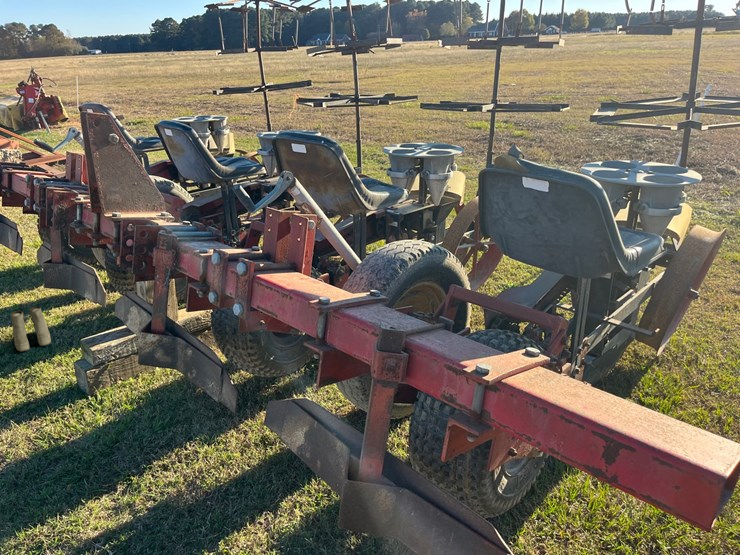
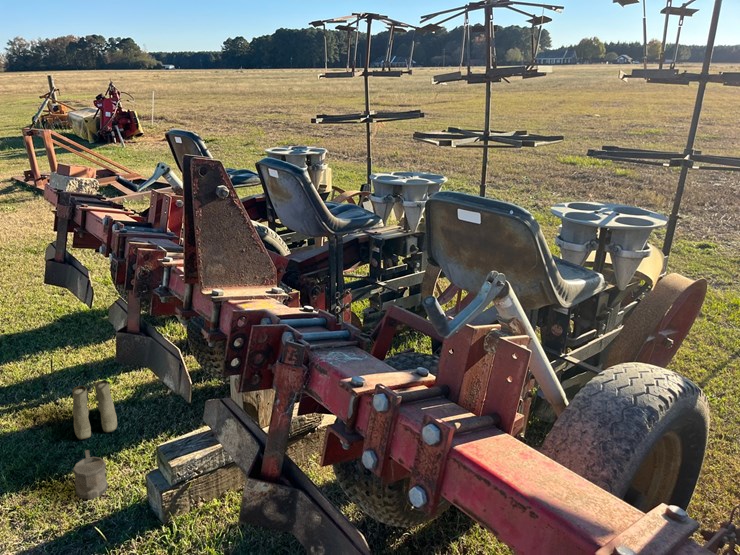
watering can: none [15,352,45,387] -> present [73,450,108,499]

